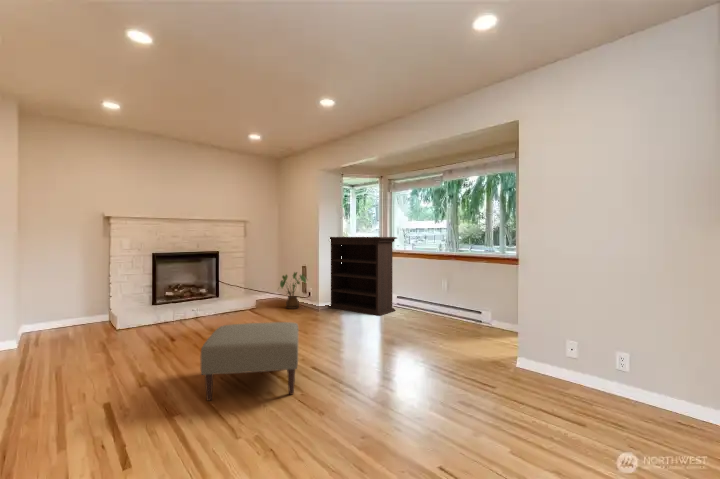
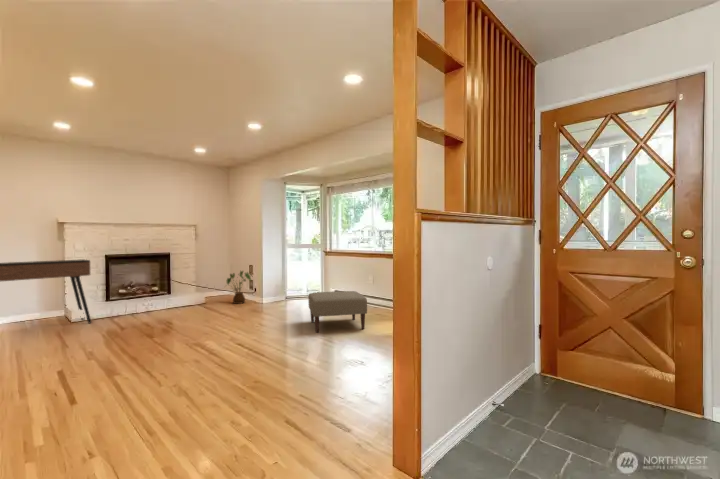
bookshelf: present [328,237,397,316] -> none [269,238,332,307]
console table: none [5,259,138,352] -> present [0,260,91,323]
ottoman: present [200,322,298,401] -> present [308,291,367,332]

